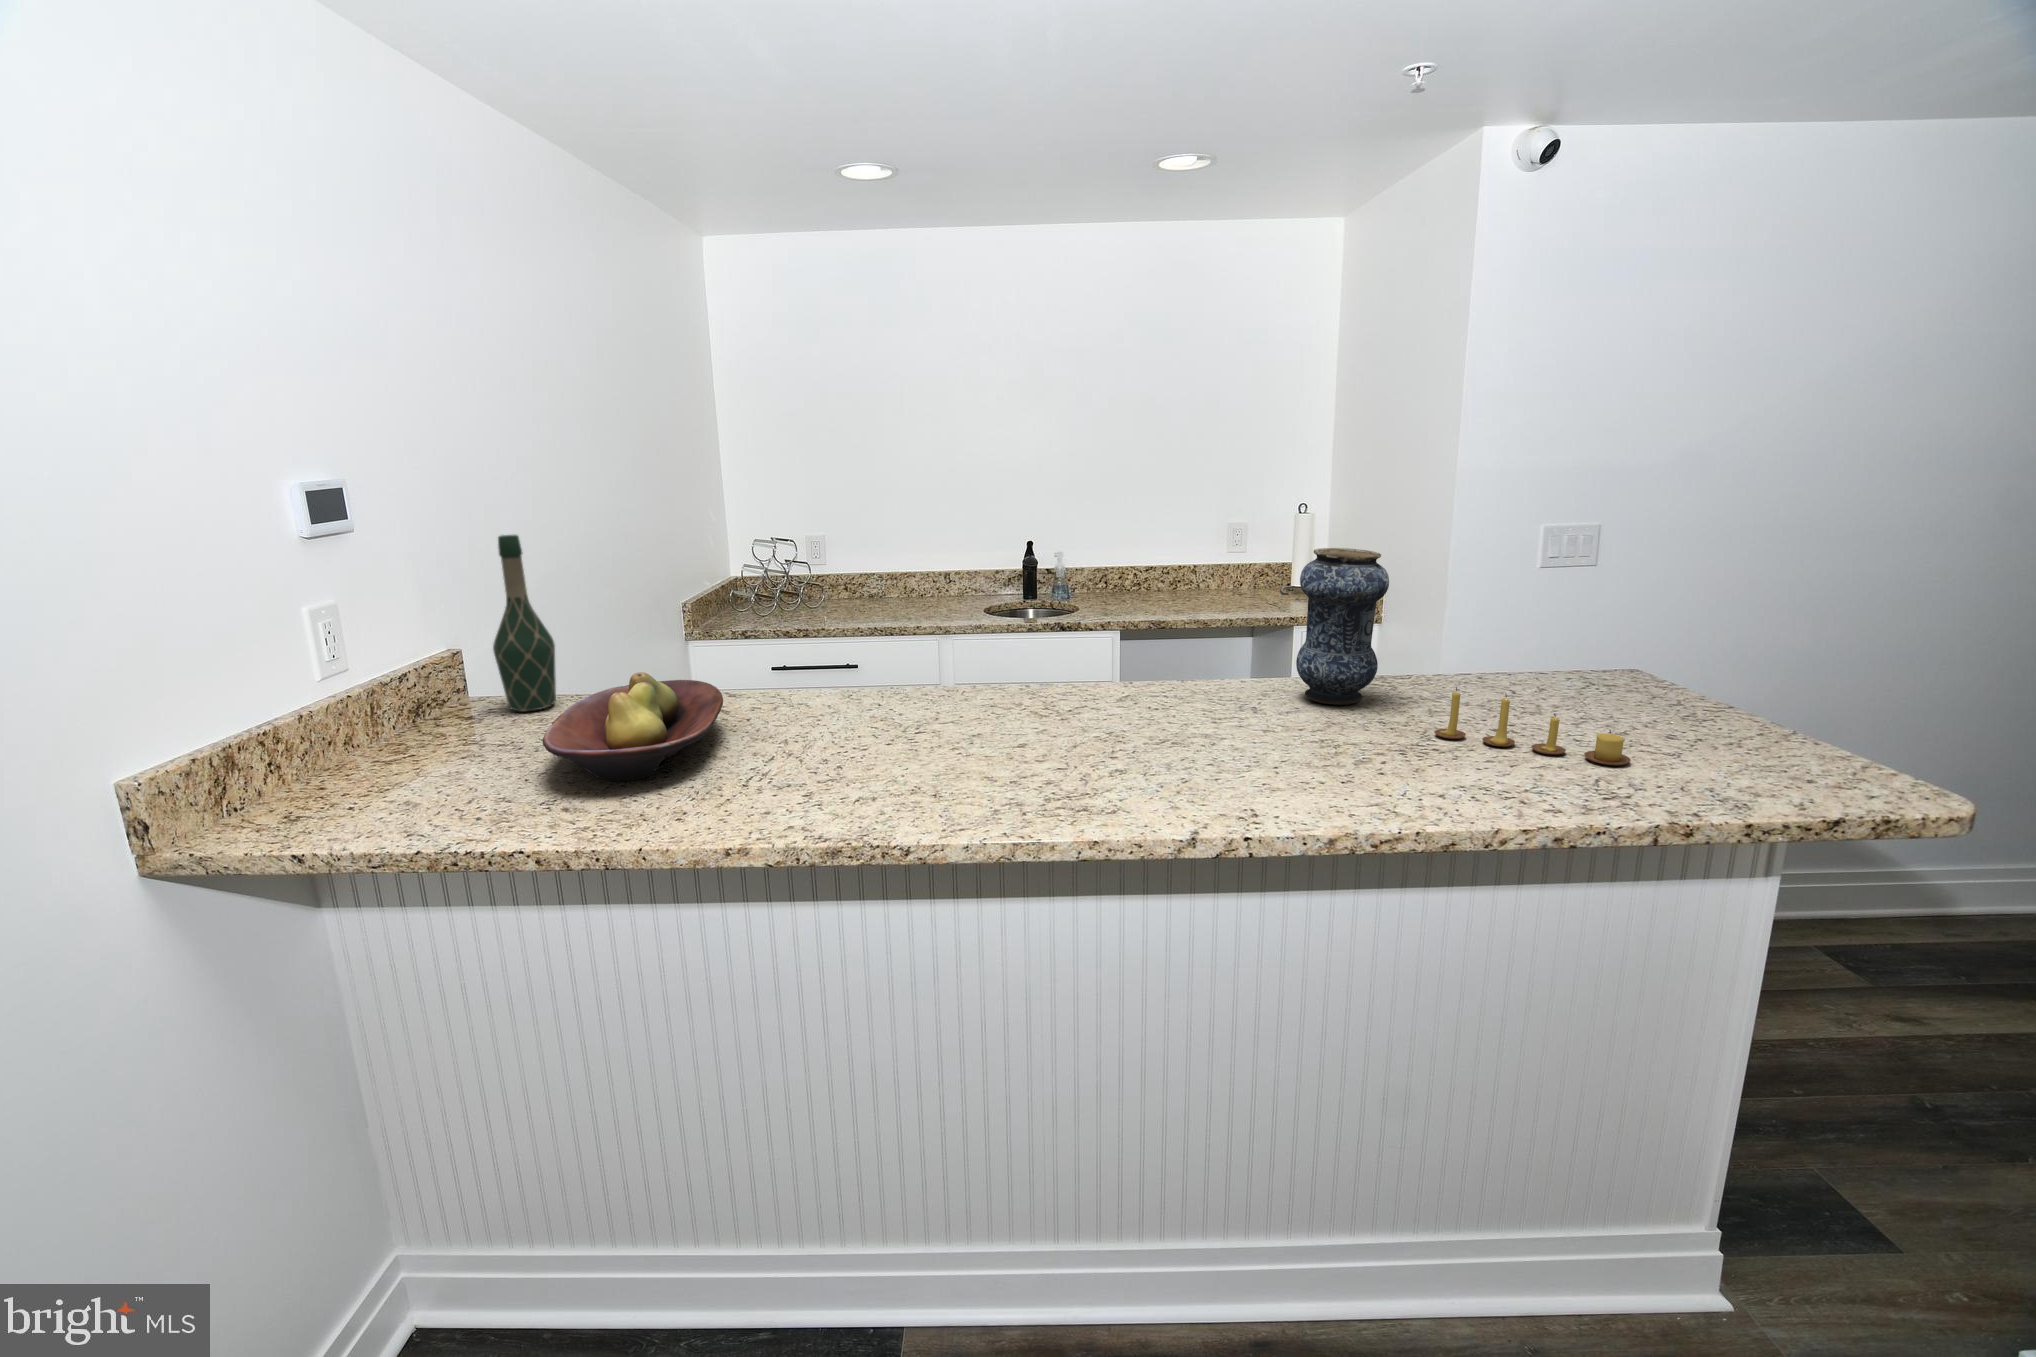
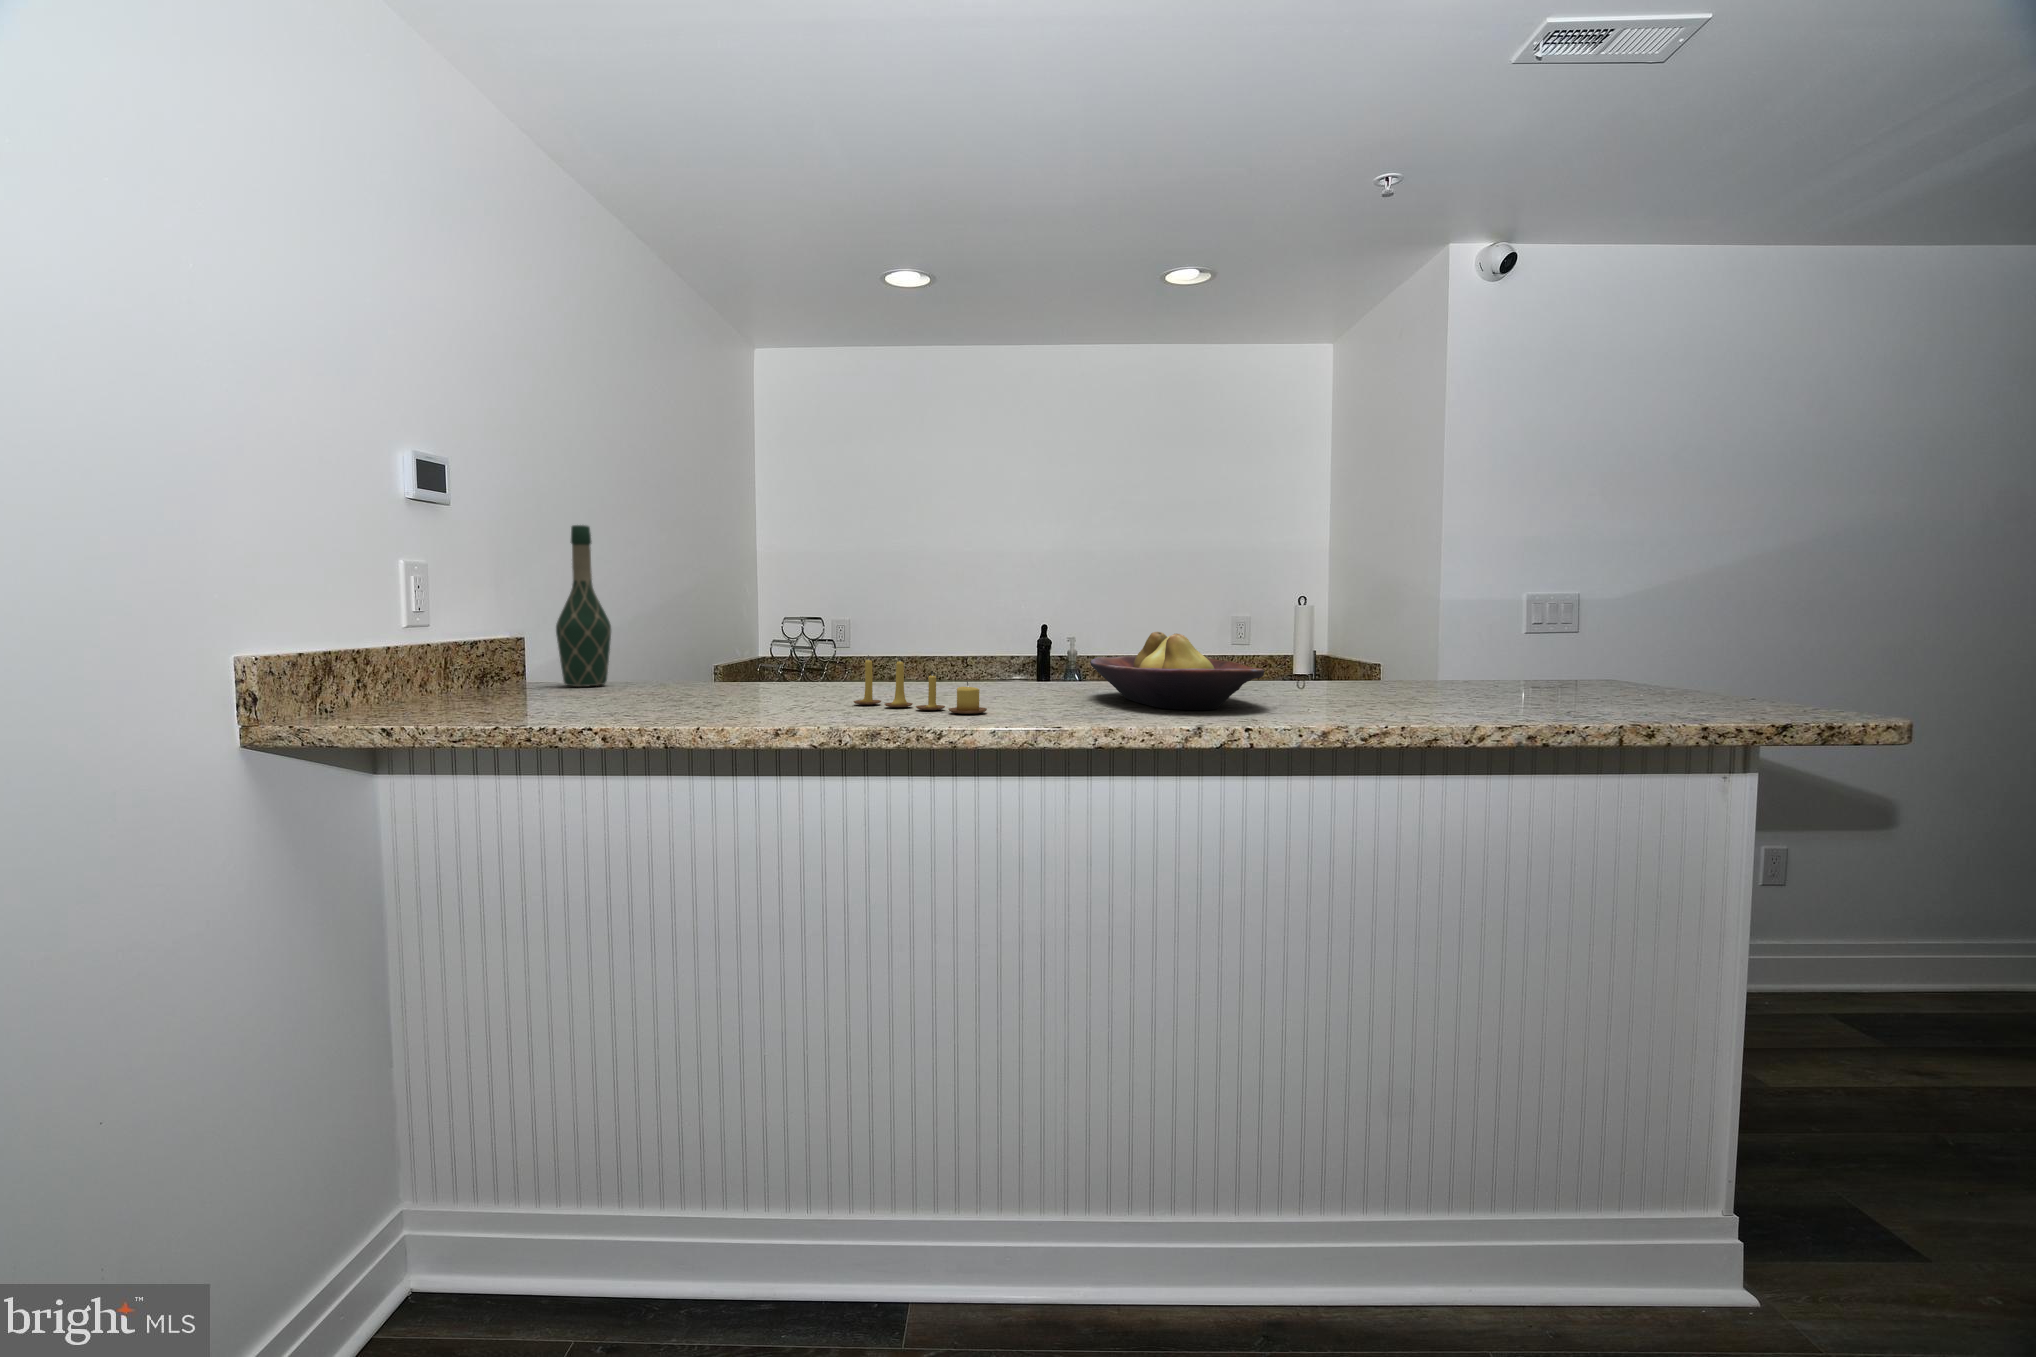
vase: present [1296,548,1389,705] -> none [1294,549,1376,689]
fruit bowl: present [542,672,723,782] -> present [1090,632,1264,710]
candle: present [1434,687,1631,765] -> present [853,655,987,714]

